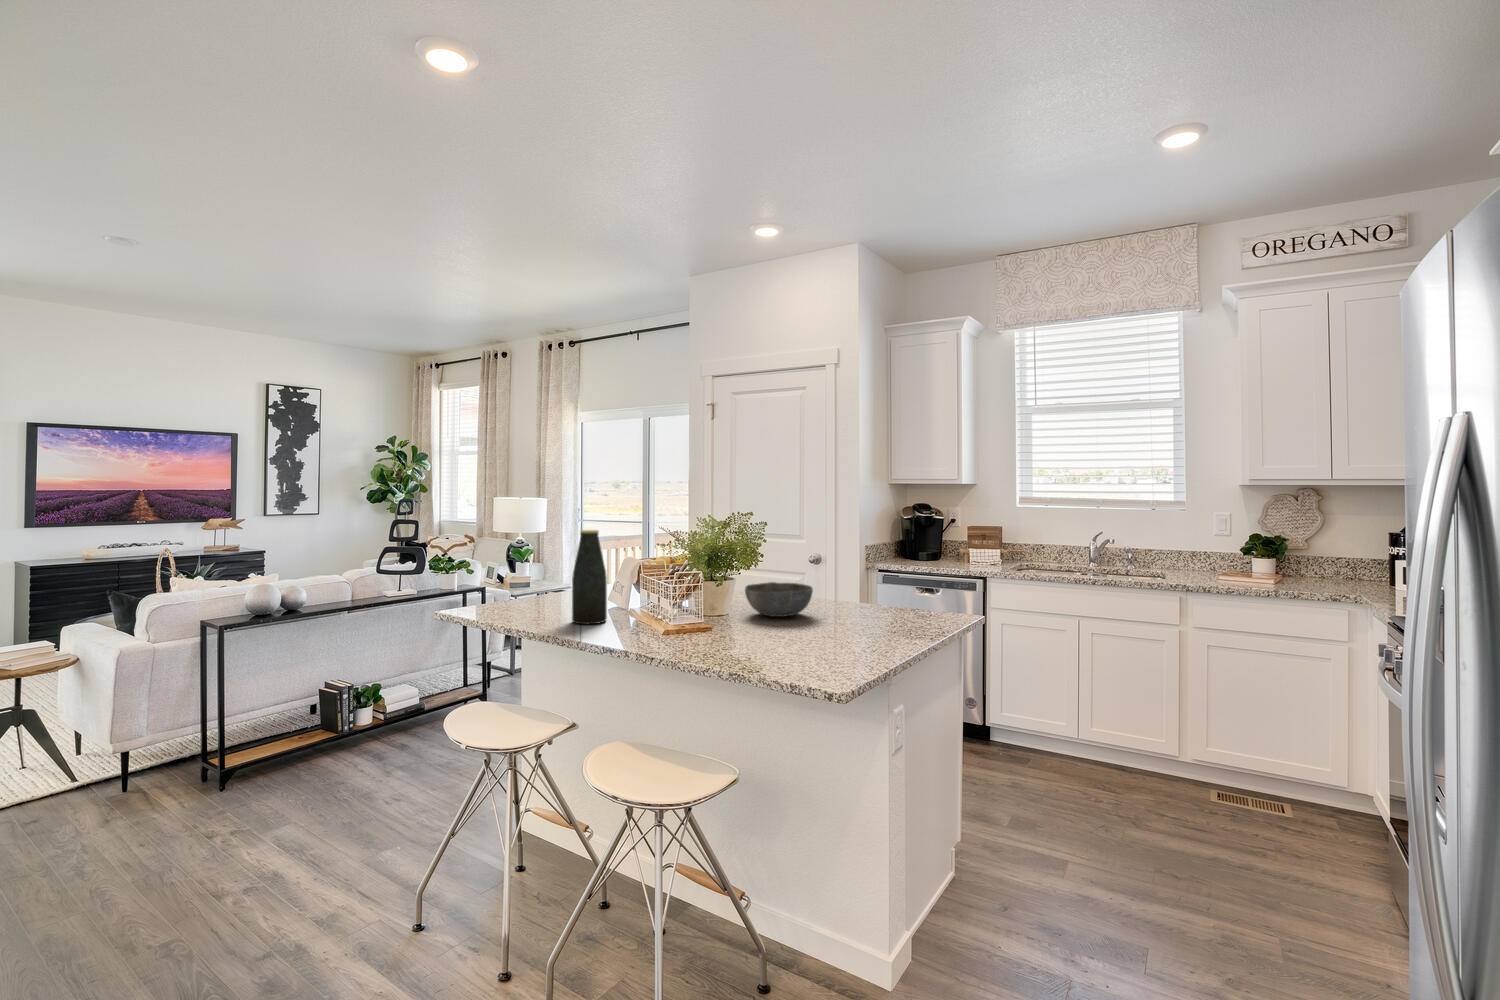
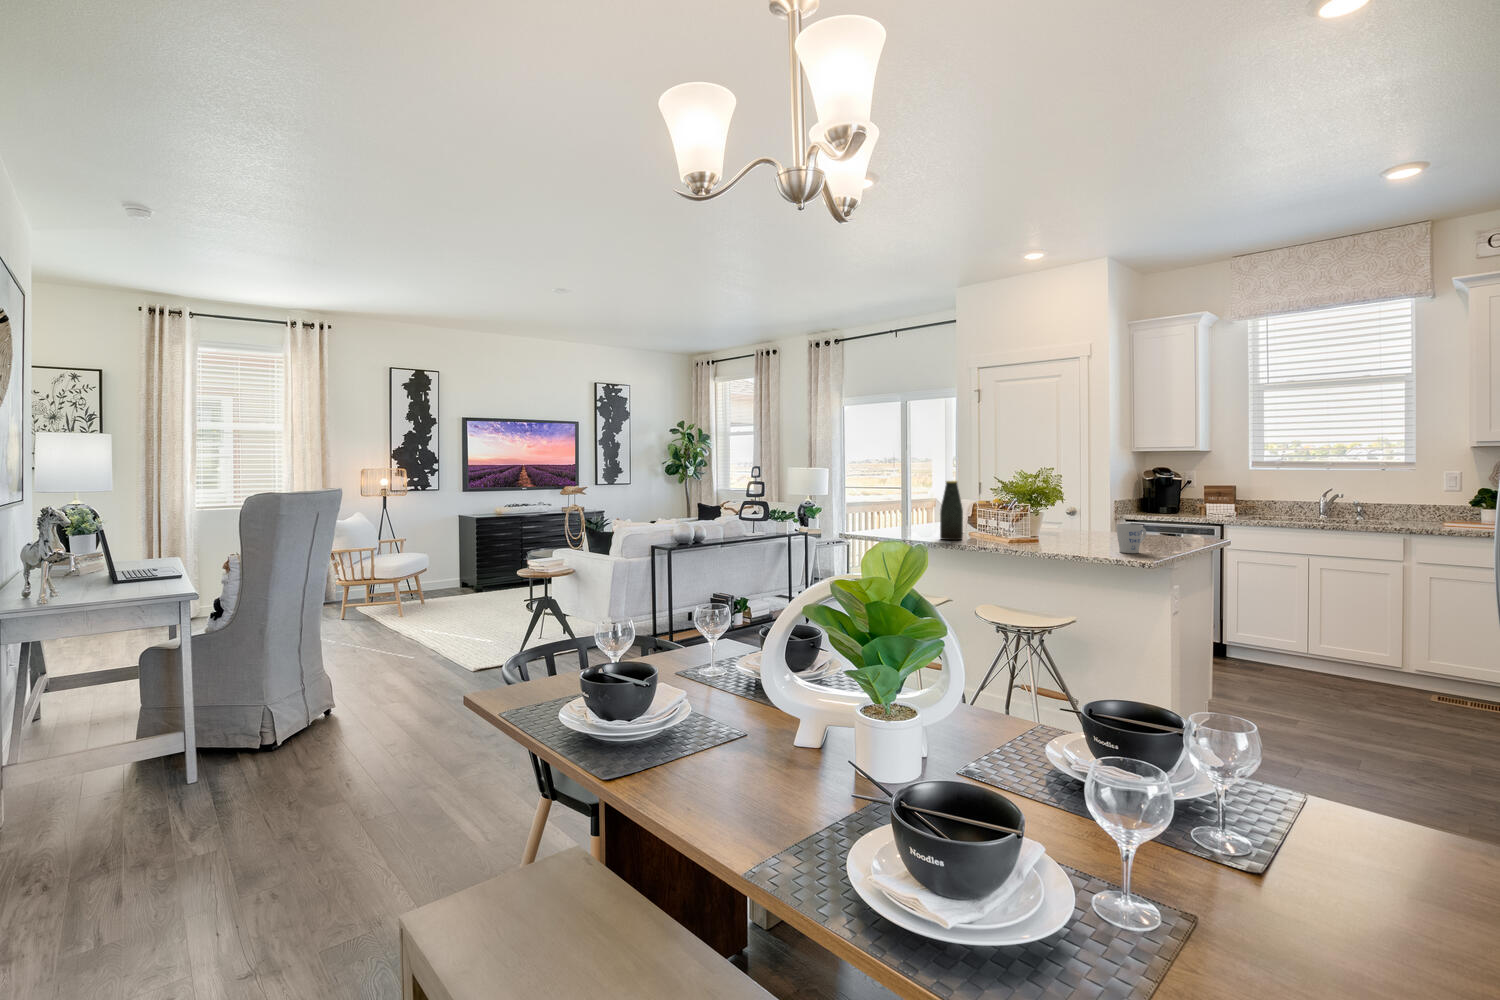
bowl: present [745,582,813,617] -> none [1052,517,1103,539]
mug: none [807,604,853,654] -> present [1116,524,1146,553]

